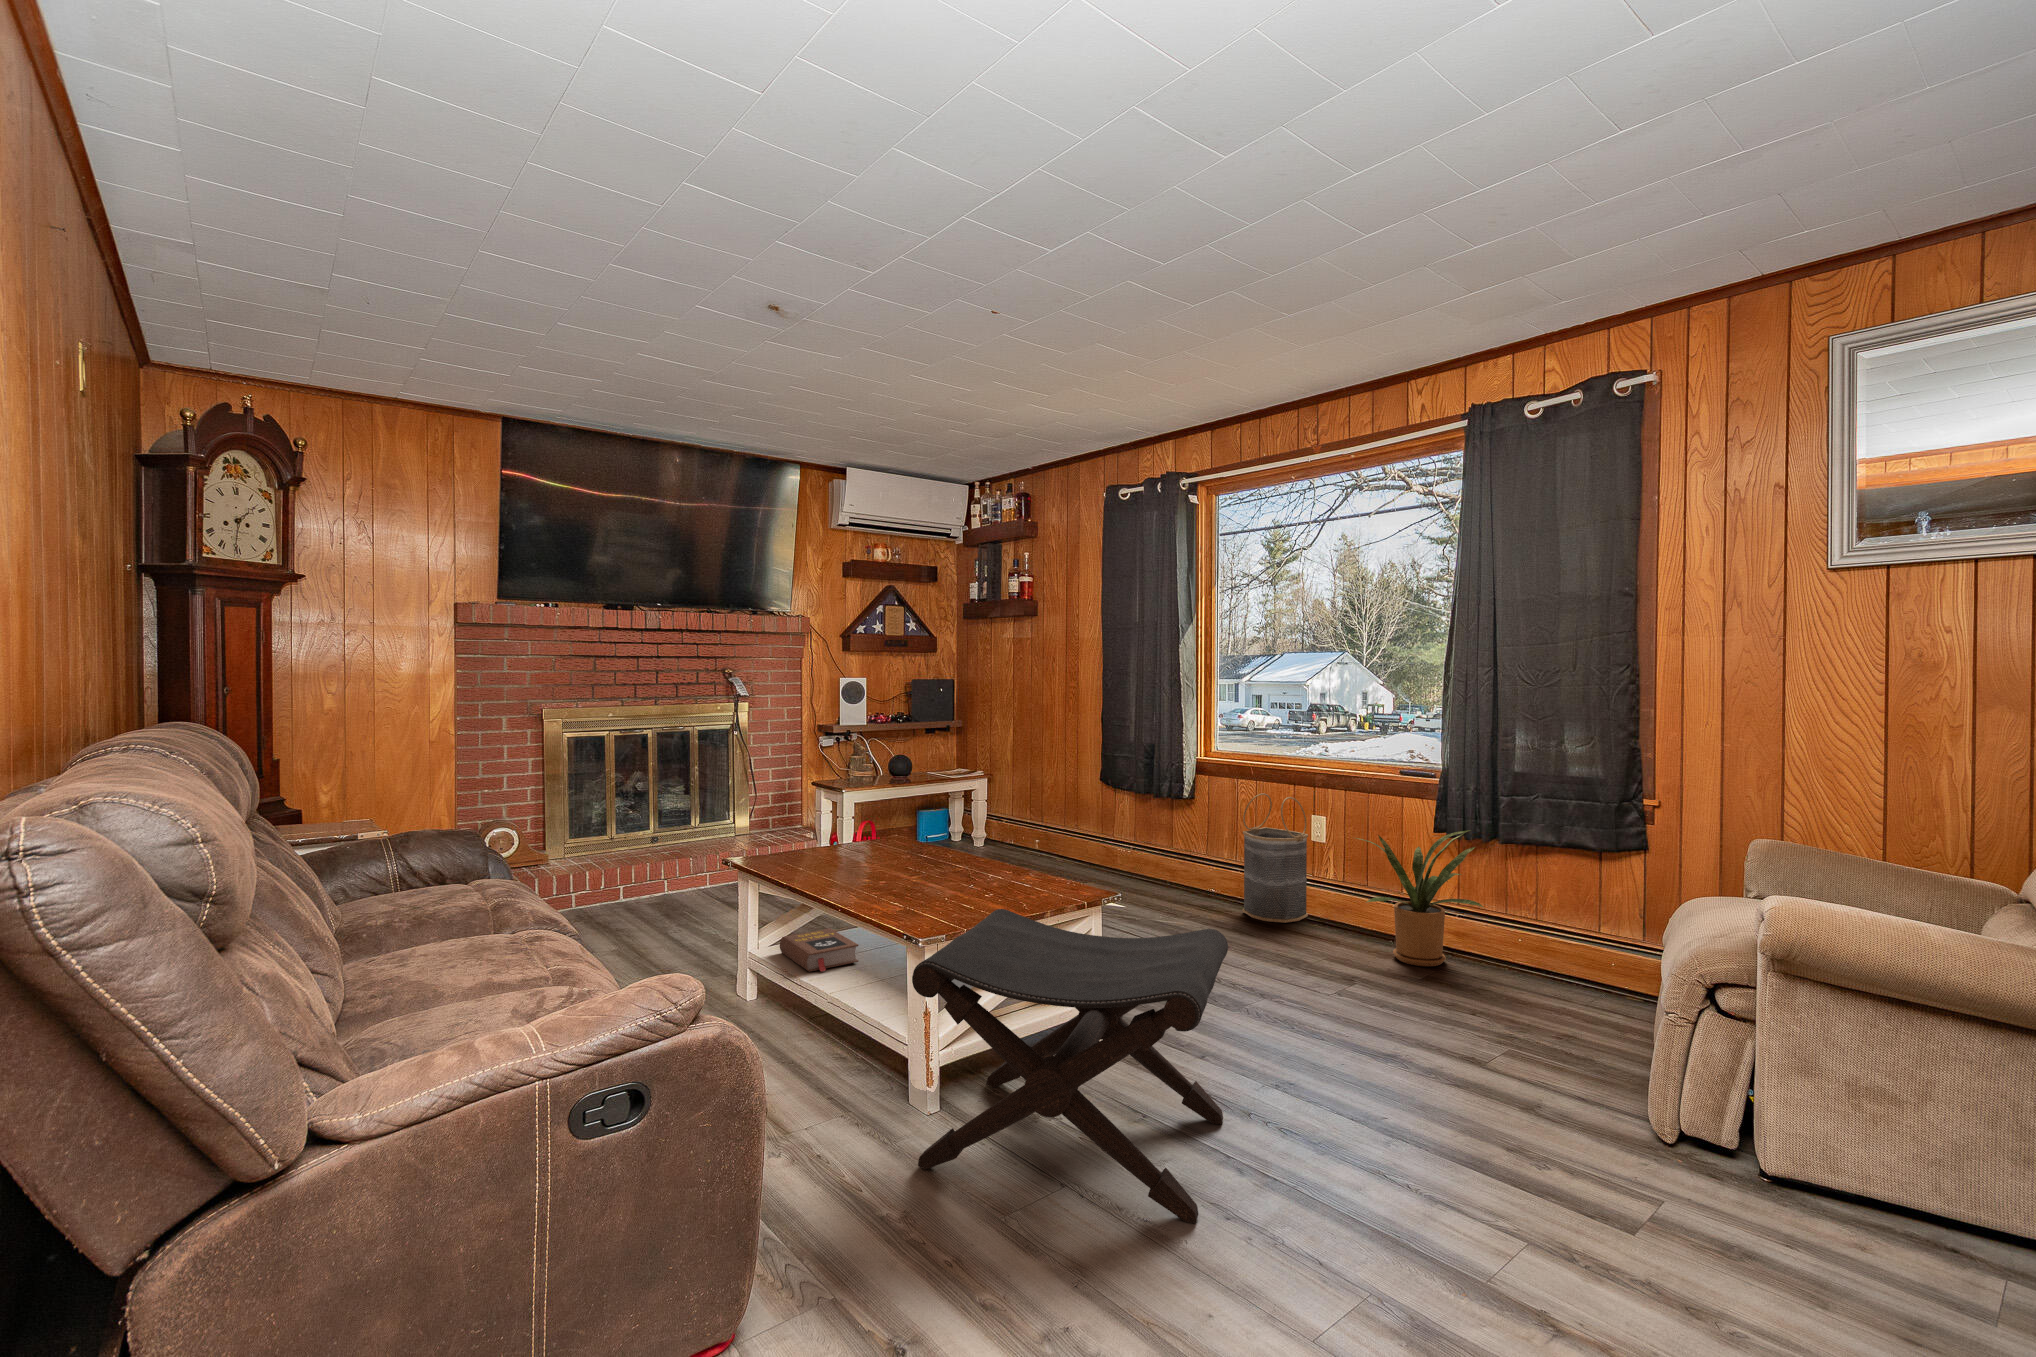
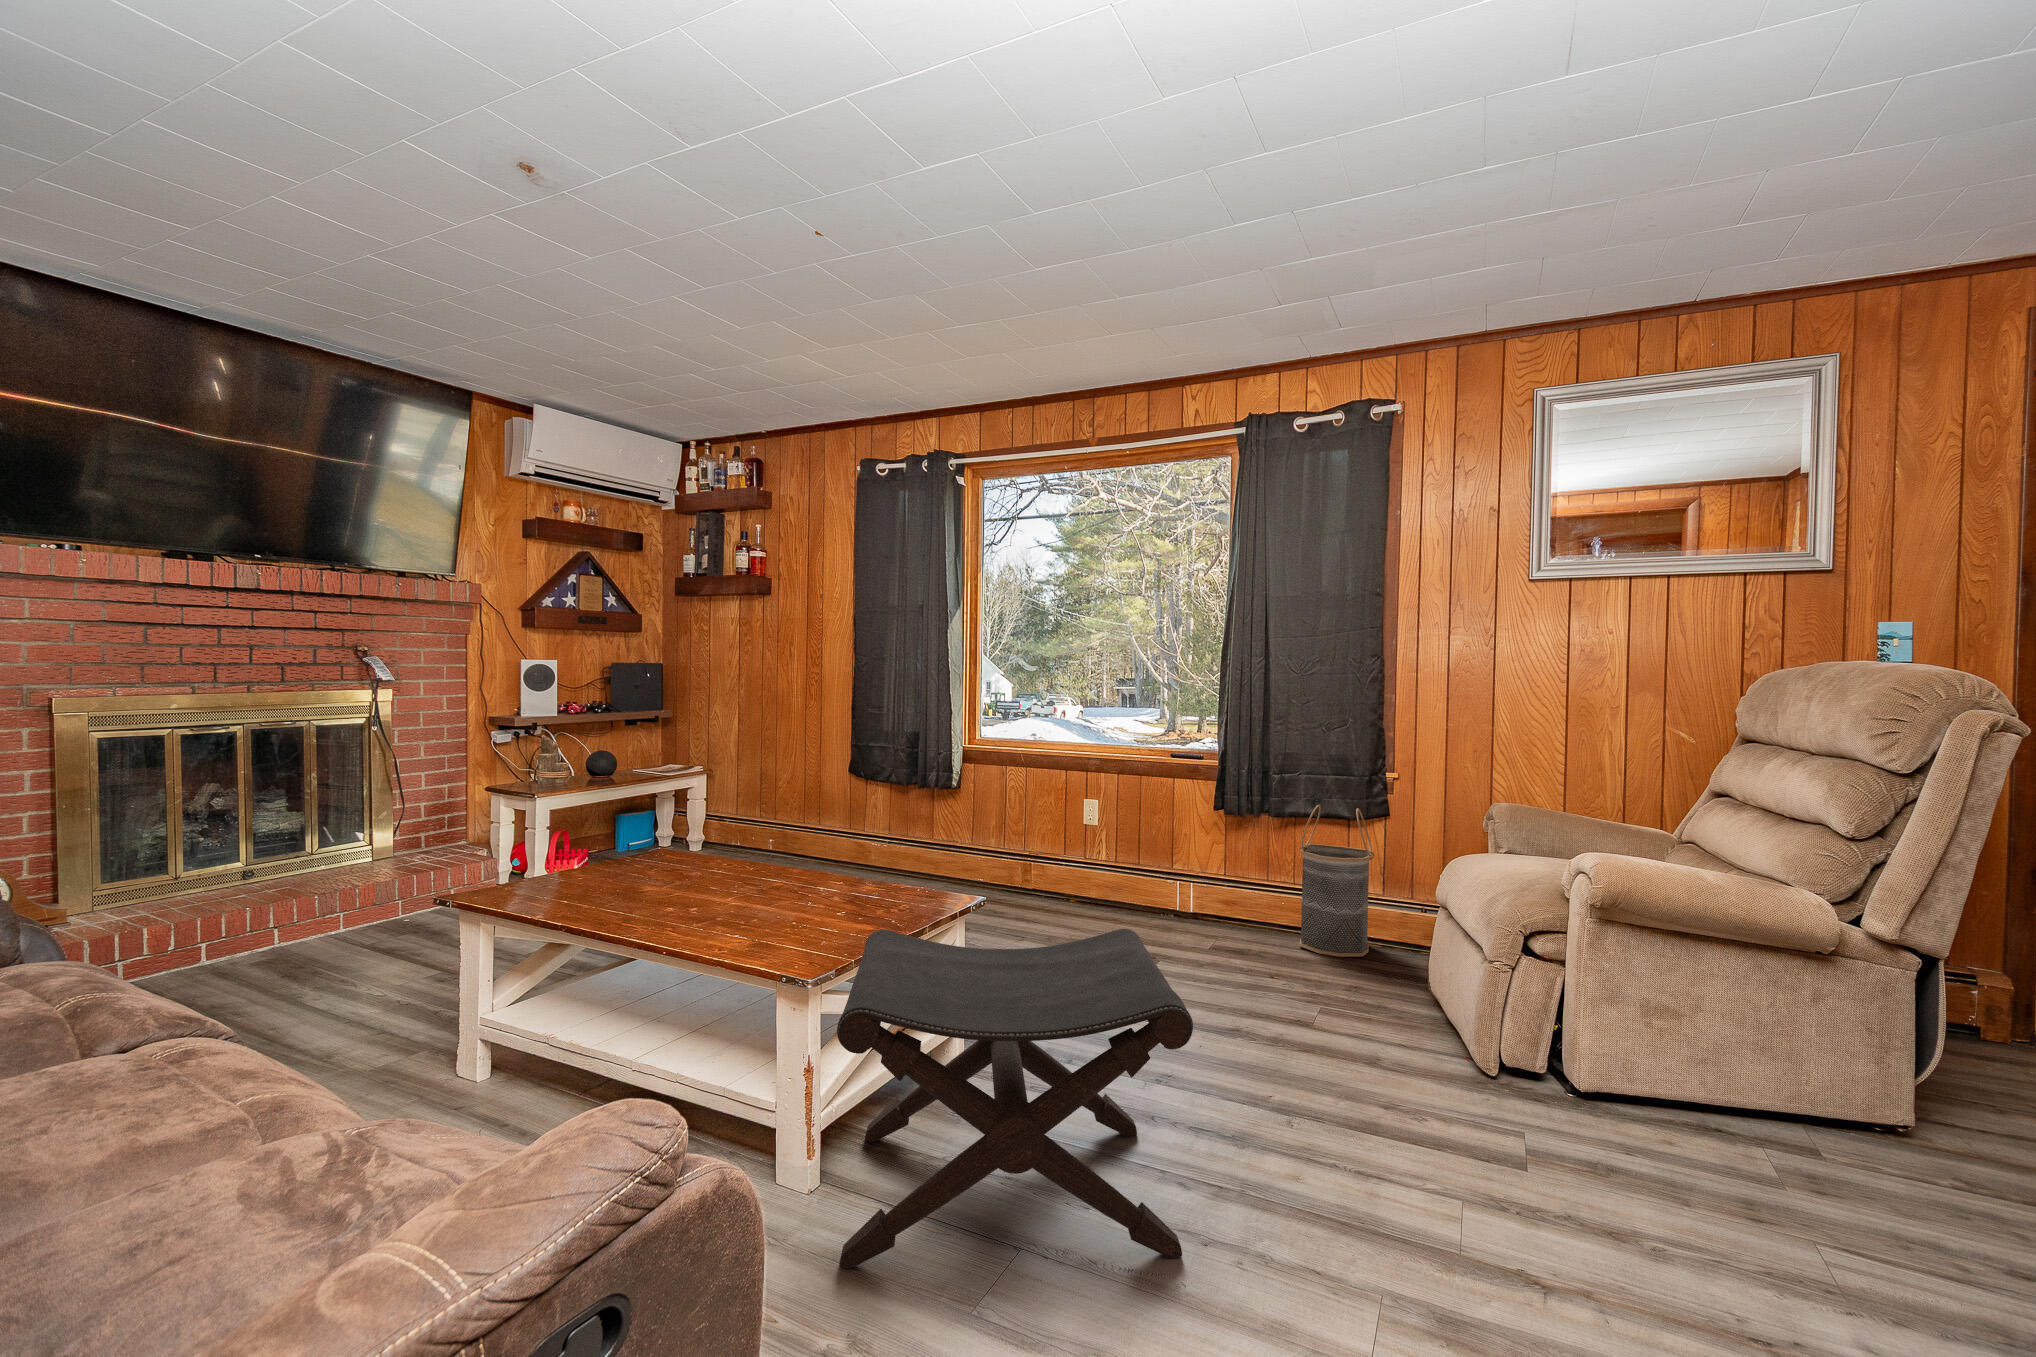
basket: present [1242,793,1308,923] -> present [1299,805,1374,957]
house plant: present [1356,830,1483,966] -> none [1138,808,1261,939]
book: present [780,928,859,972] -> none [535,974,654,1035]

